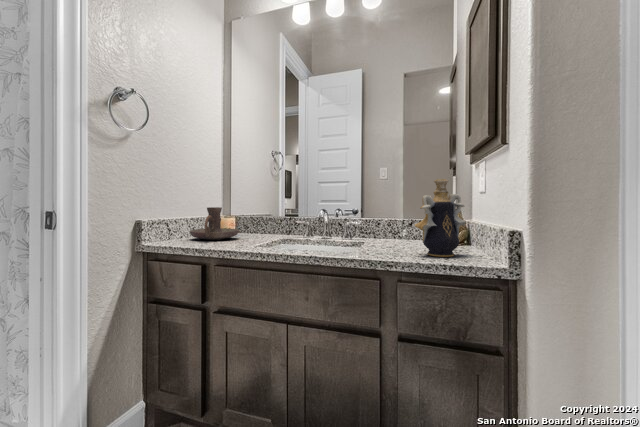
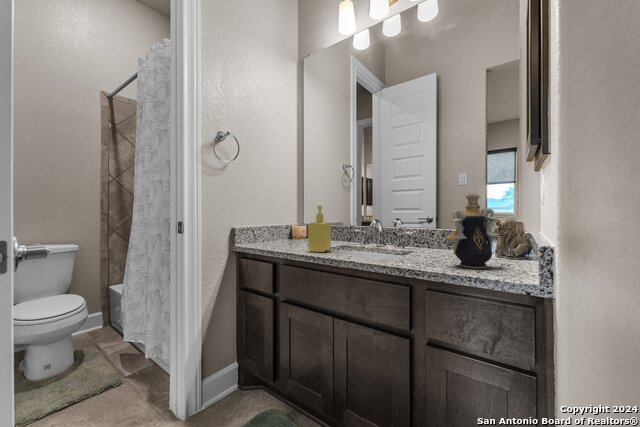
soap dispenser: none [250,191,277,248] -> present [308,206,331,252]
candle holder: present [189,207,239,240] -> none [271,218,309,243]

